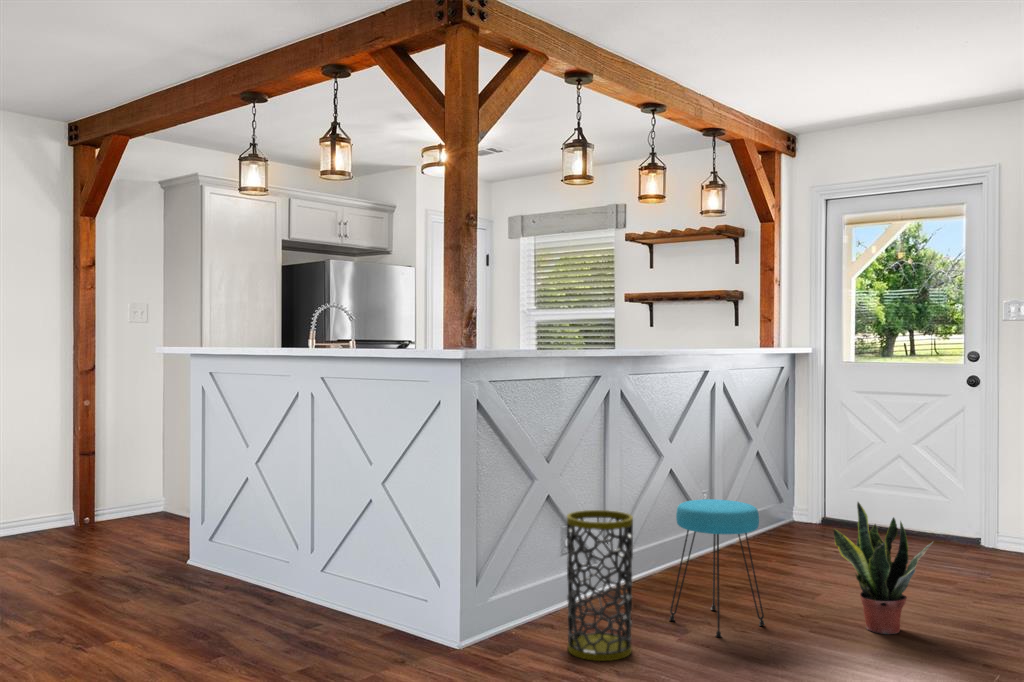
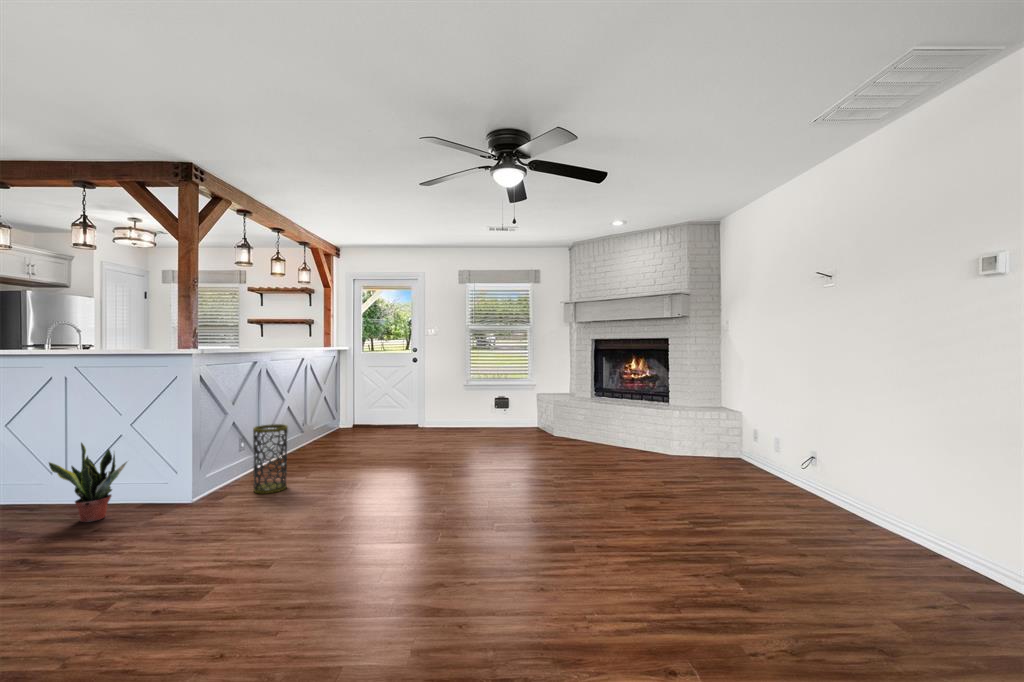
stool: present [669,499,765,636] -> none [298,416,343,475]
potted plant: present [833,502,931,634] -> present [49,443,127,522]

